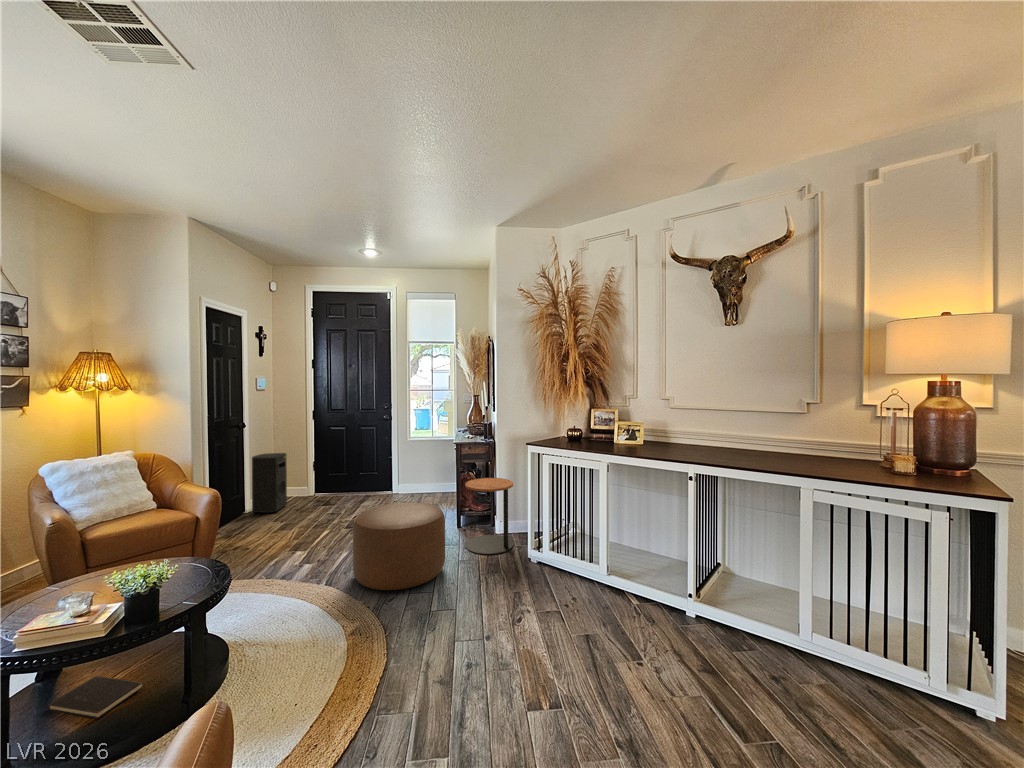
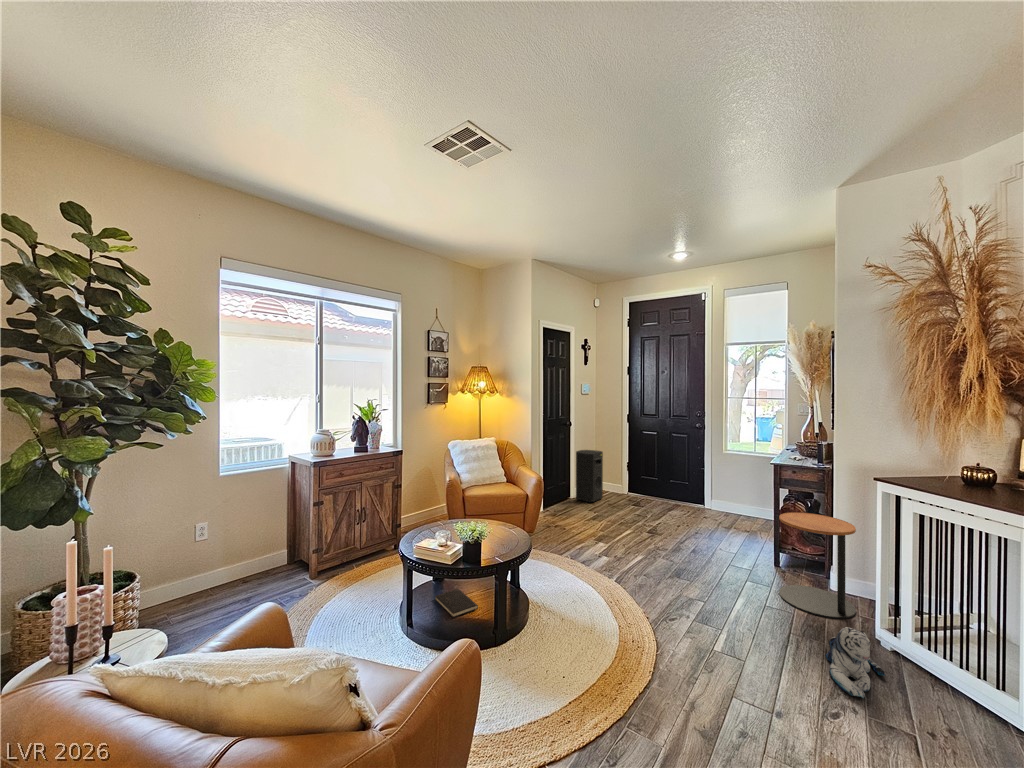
ottoman: present [353,502,445,590] -> none [640,519,743,616]
plush toy: none [504,553,538,602] -> present [825,627,885,698]

